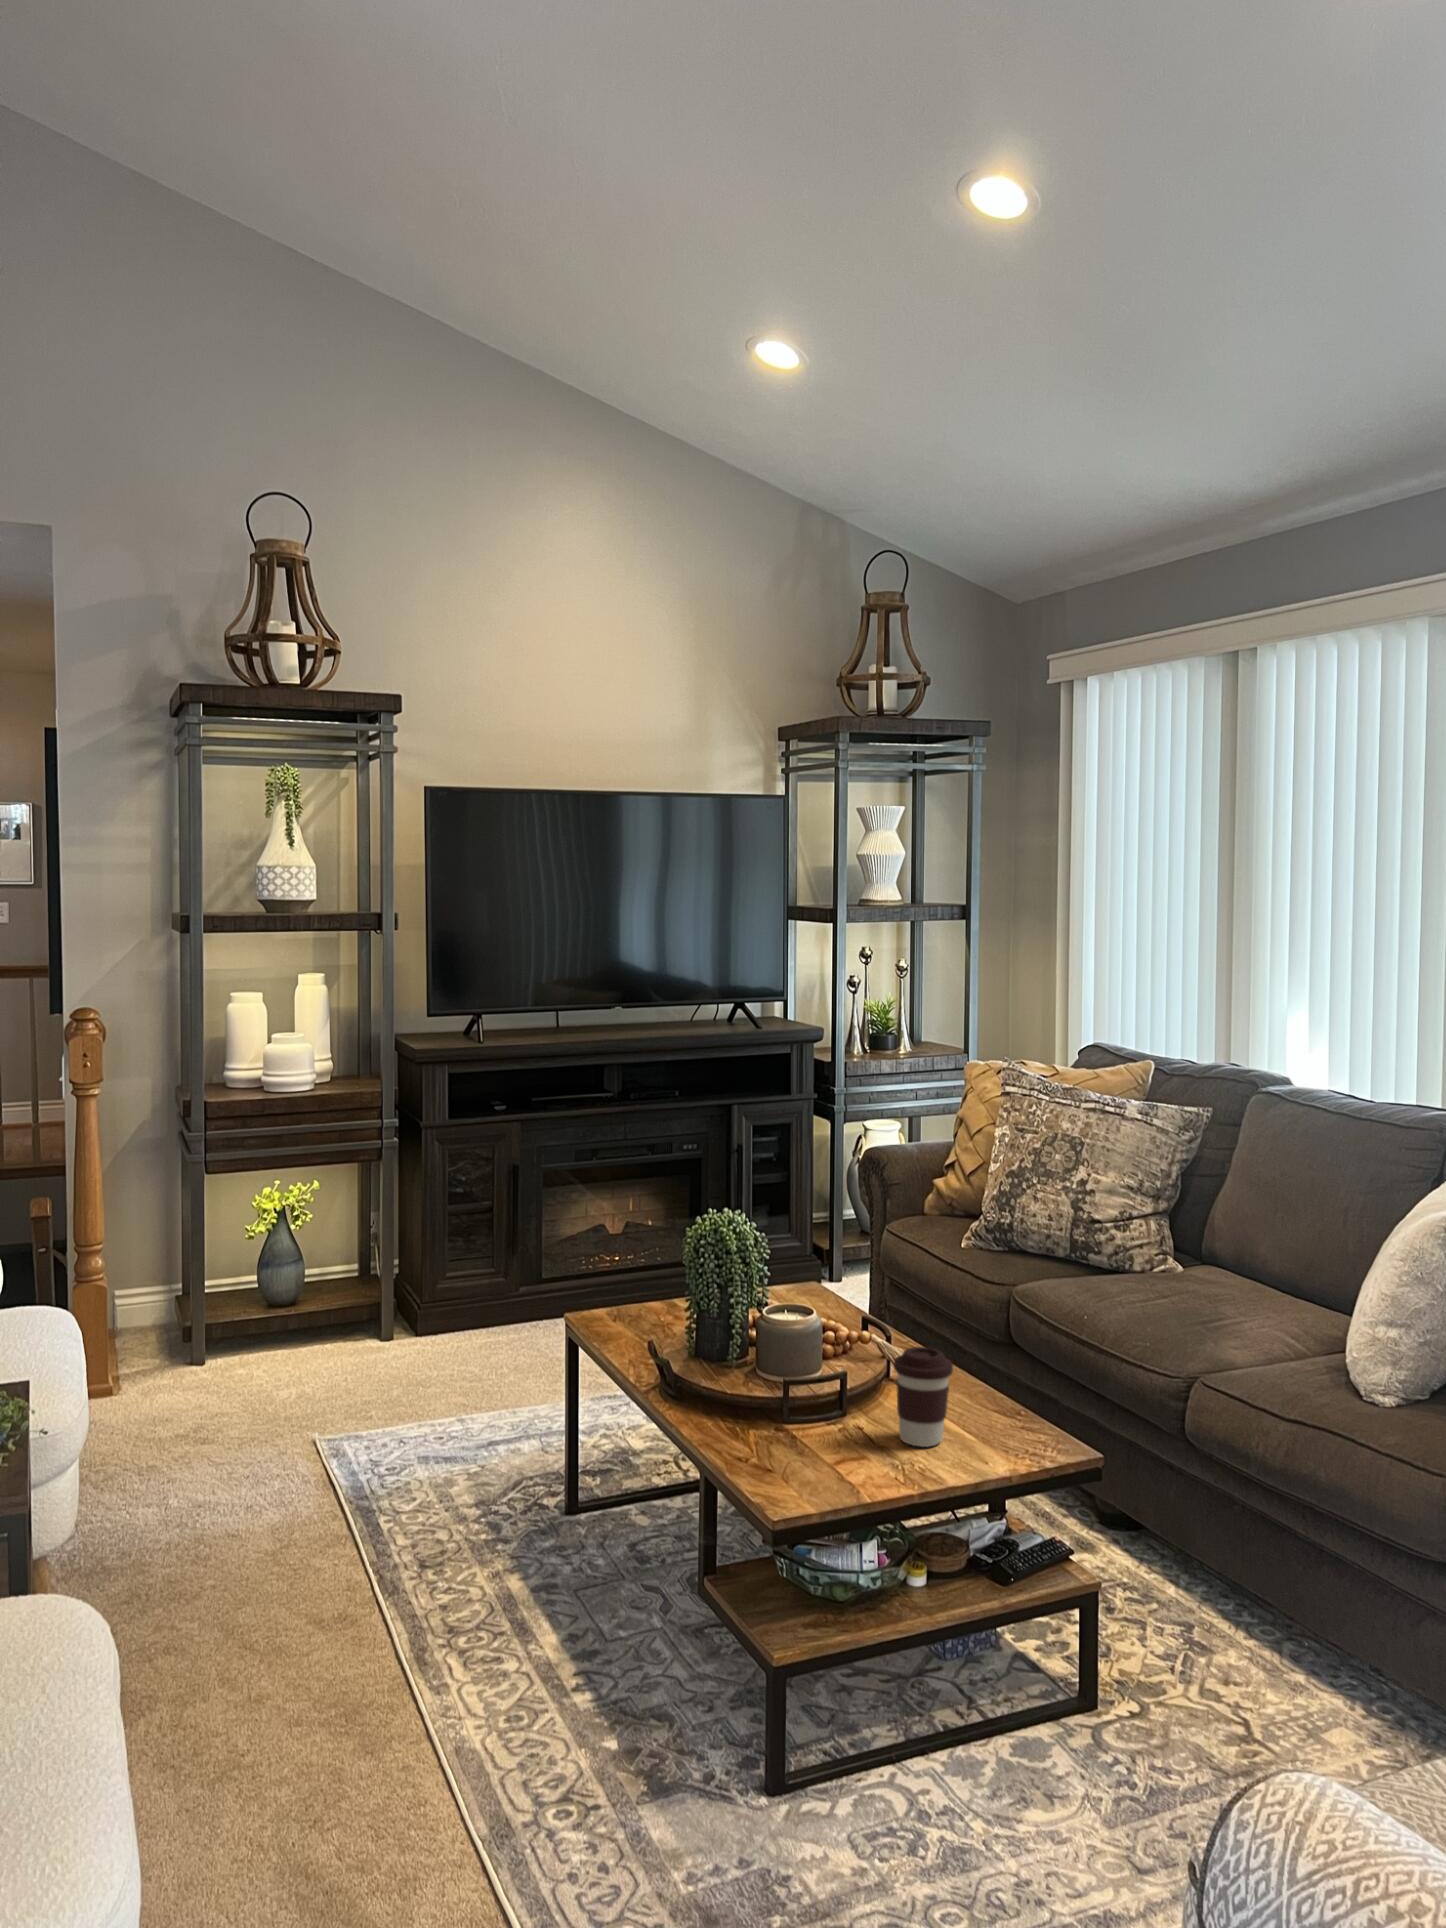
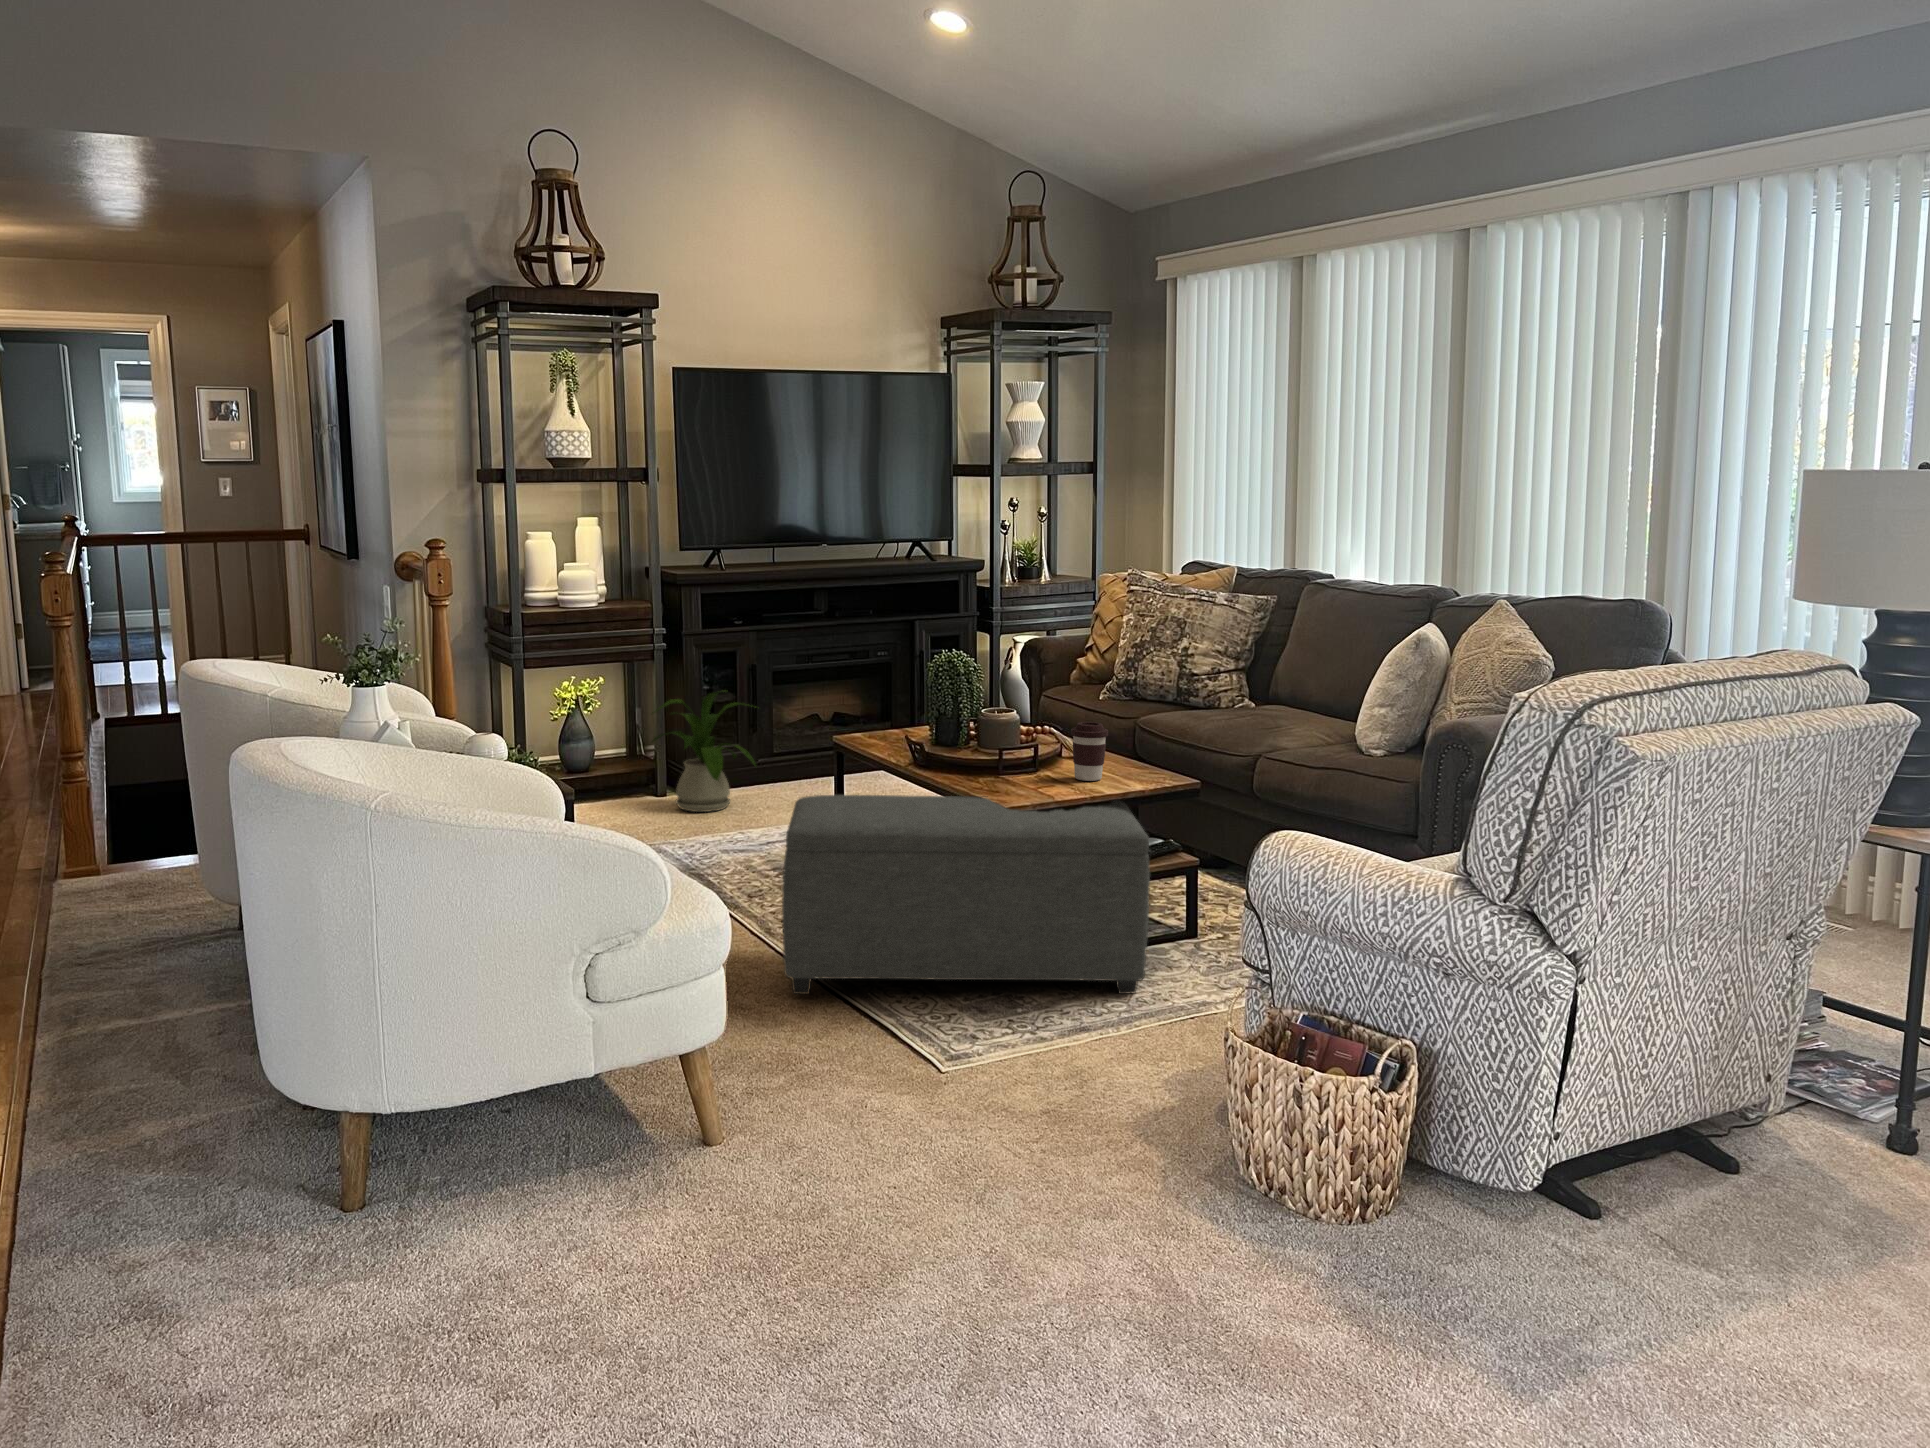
house plant: none [360,1213,512,1377] -> present [652,692,756,812]
ottoman: none [390,1461,1011,1868] -> present [782,795,1150,994]

